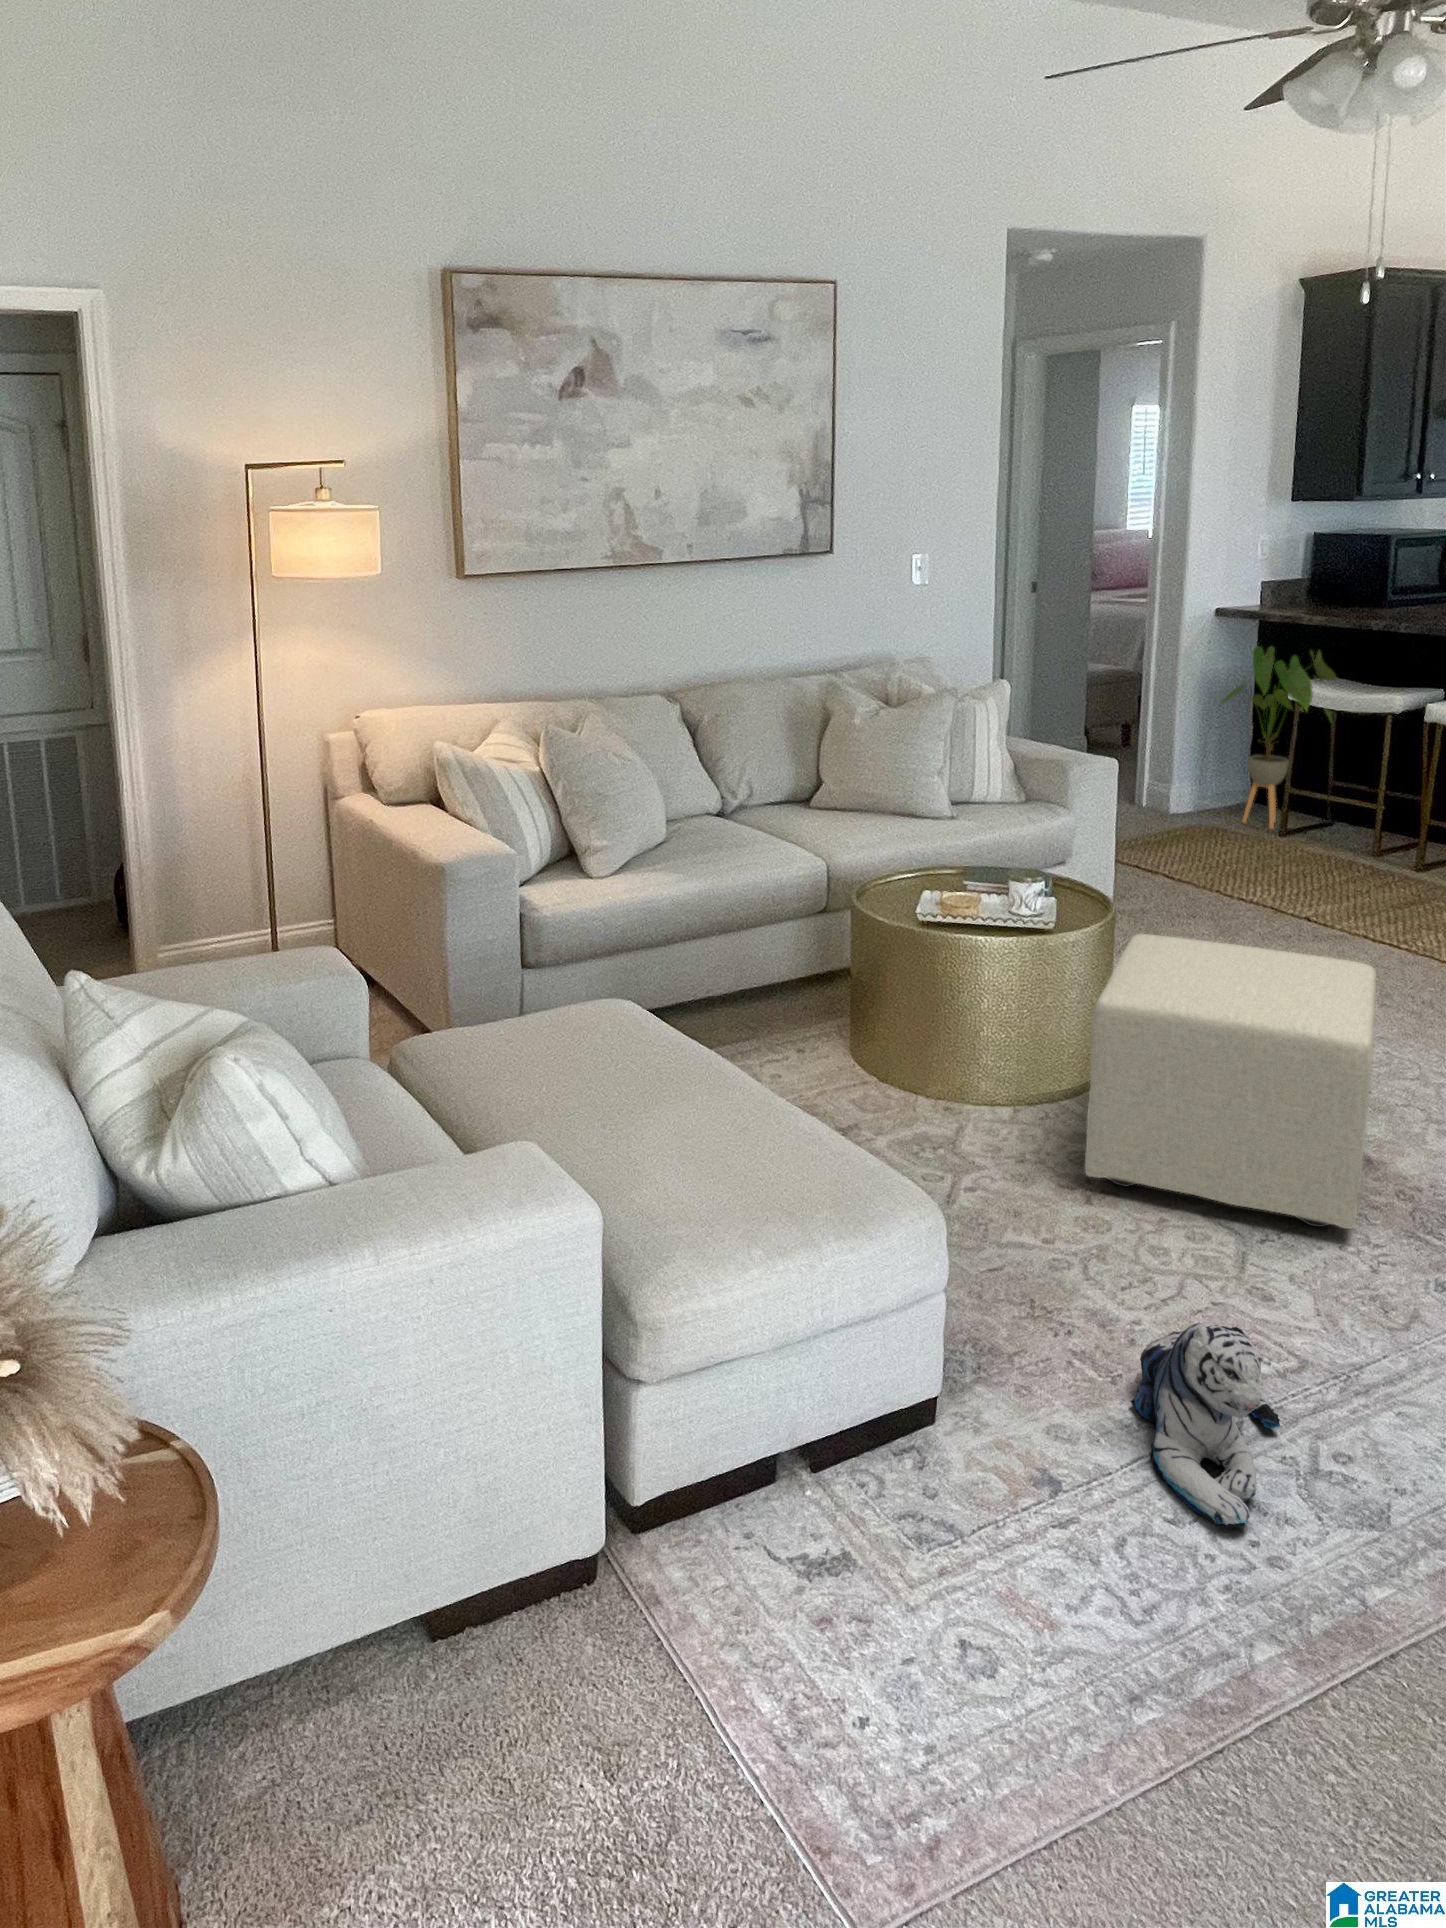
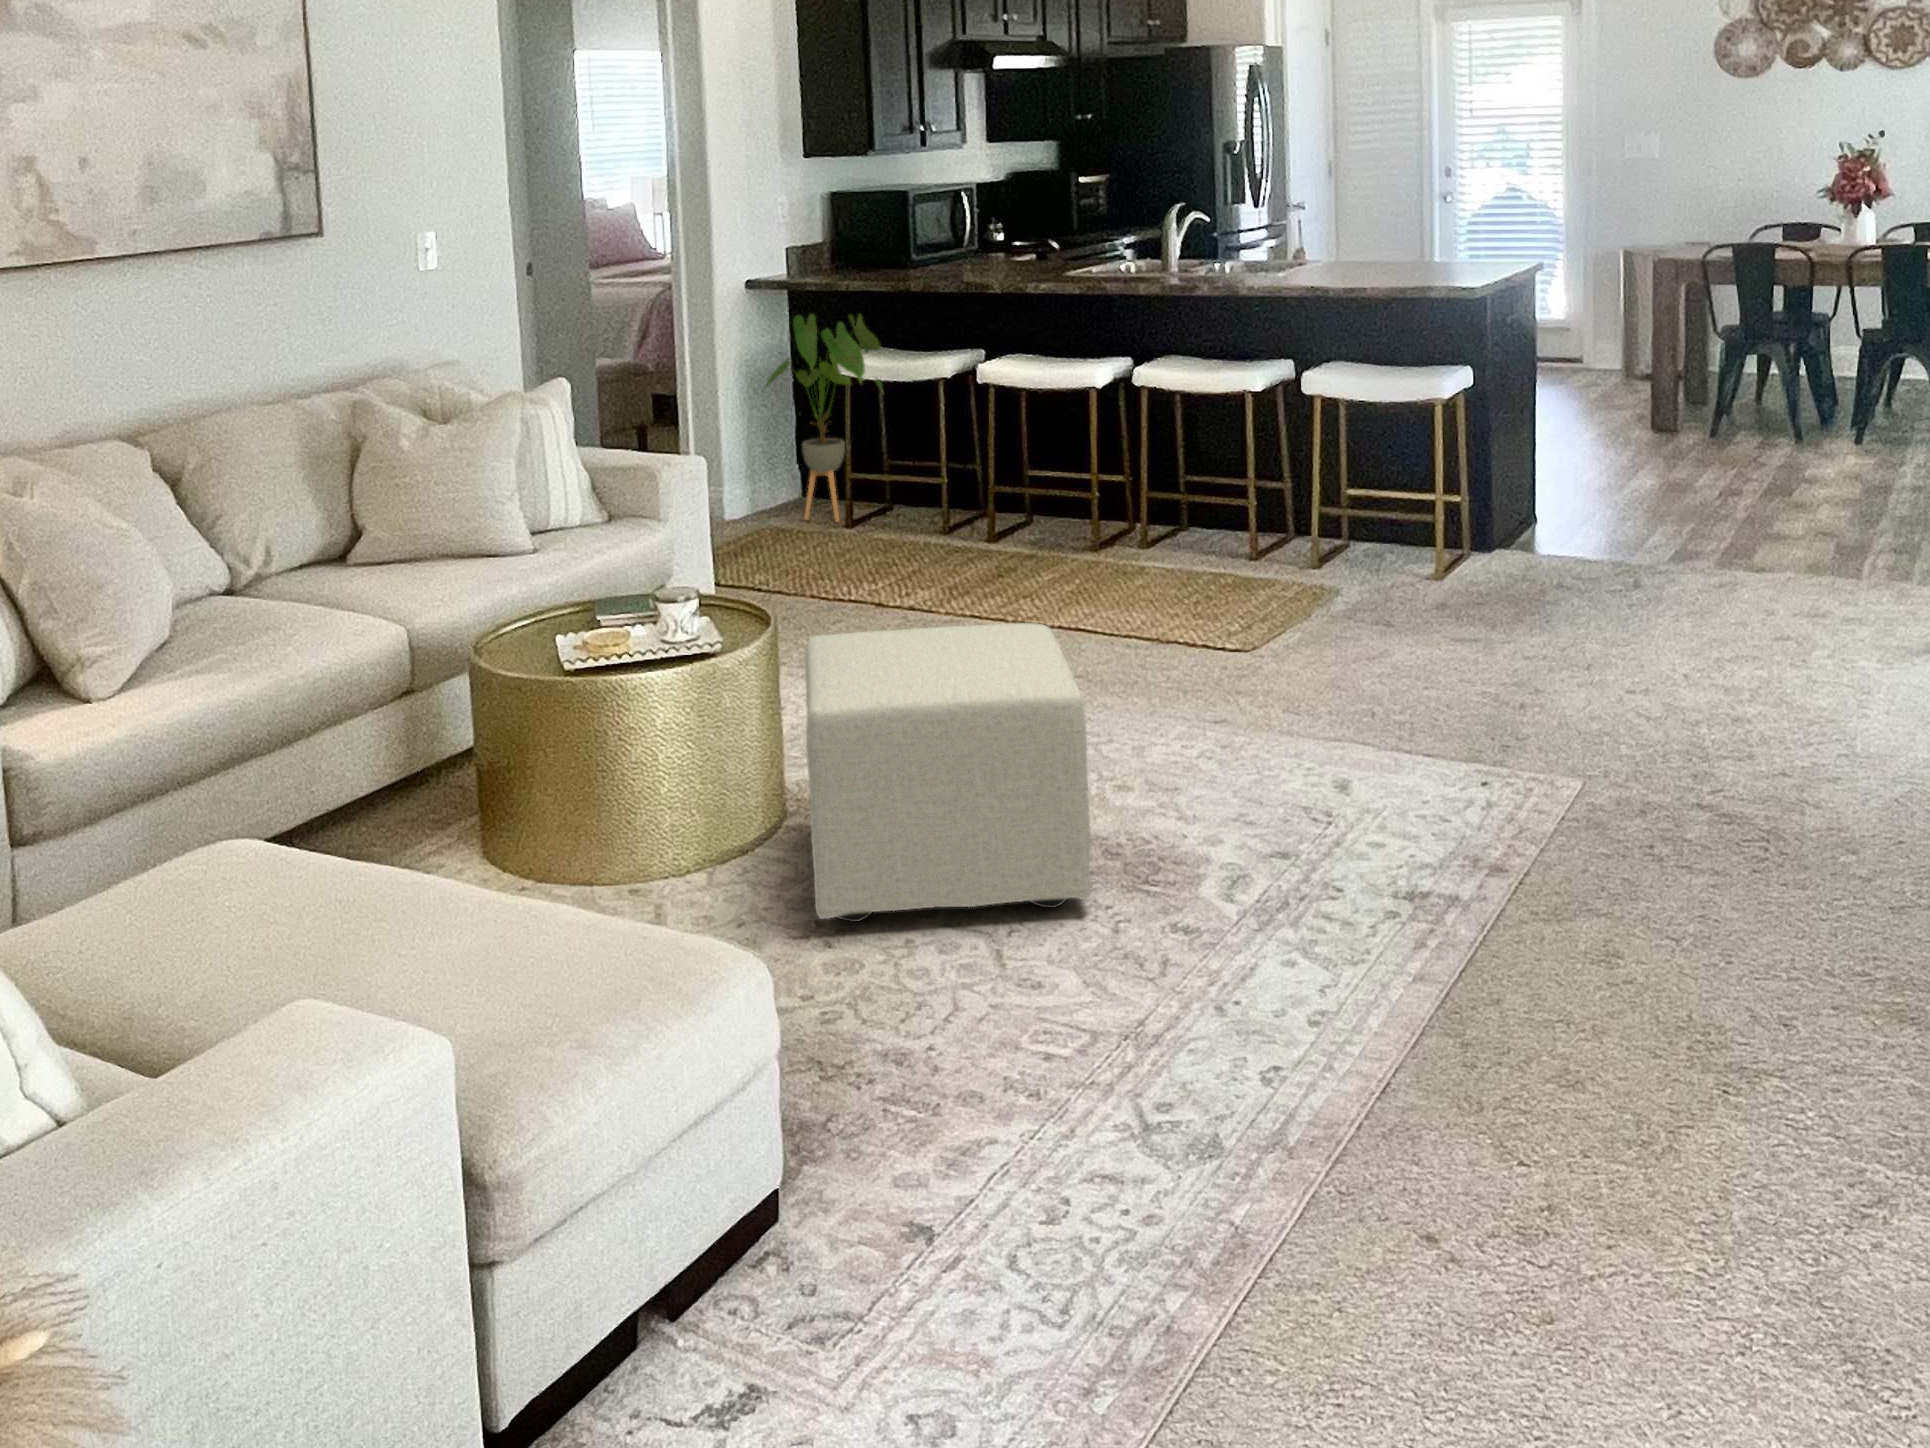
plush toy: present [1131,1323,1280,1525] -> none [961,1000,1116,1208]

